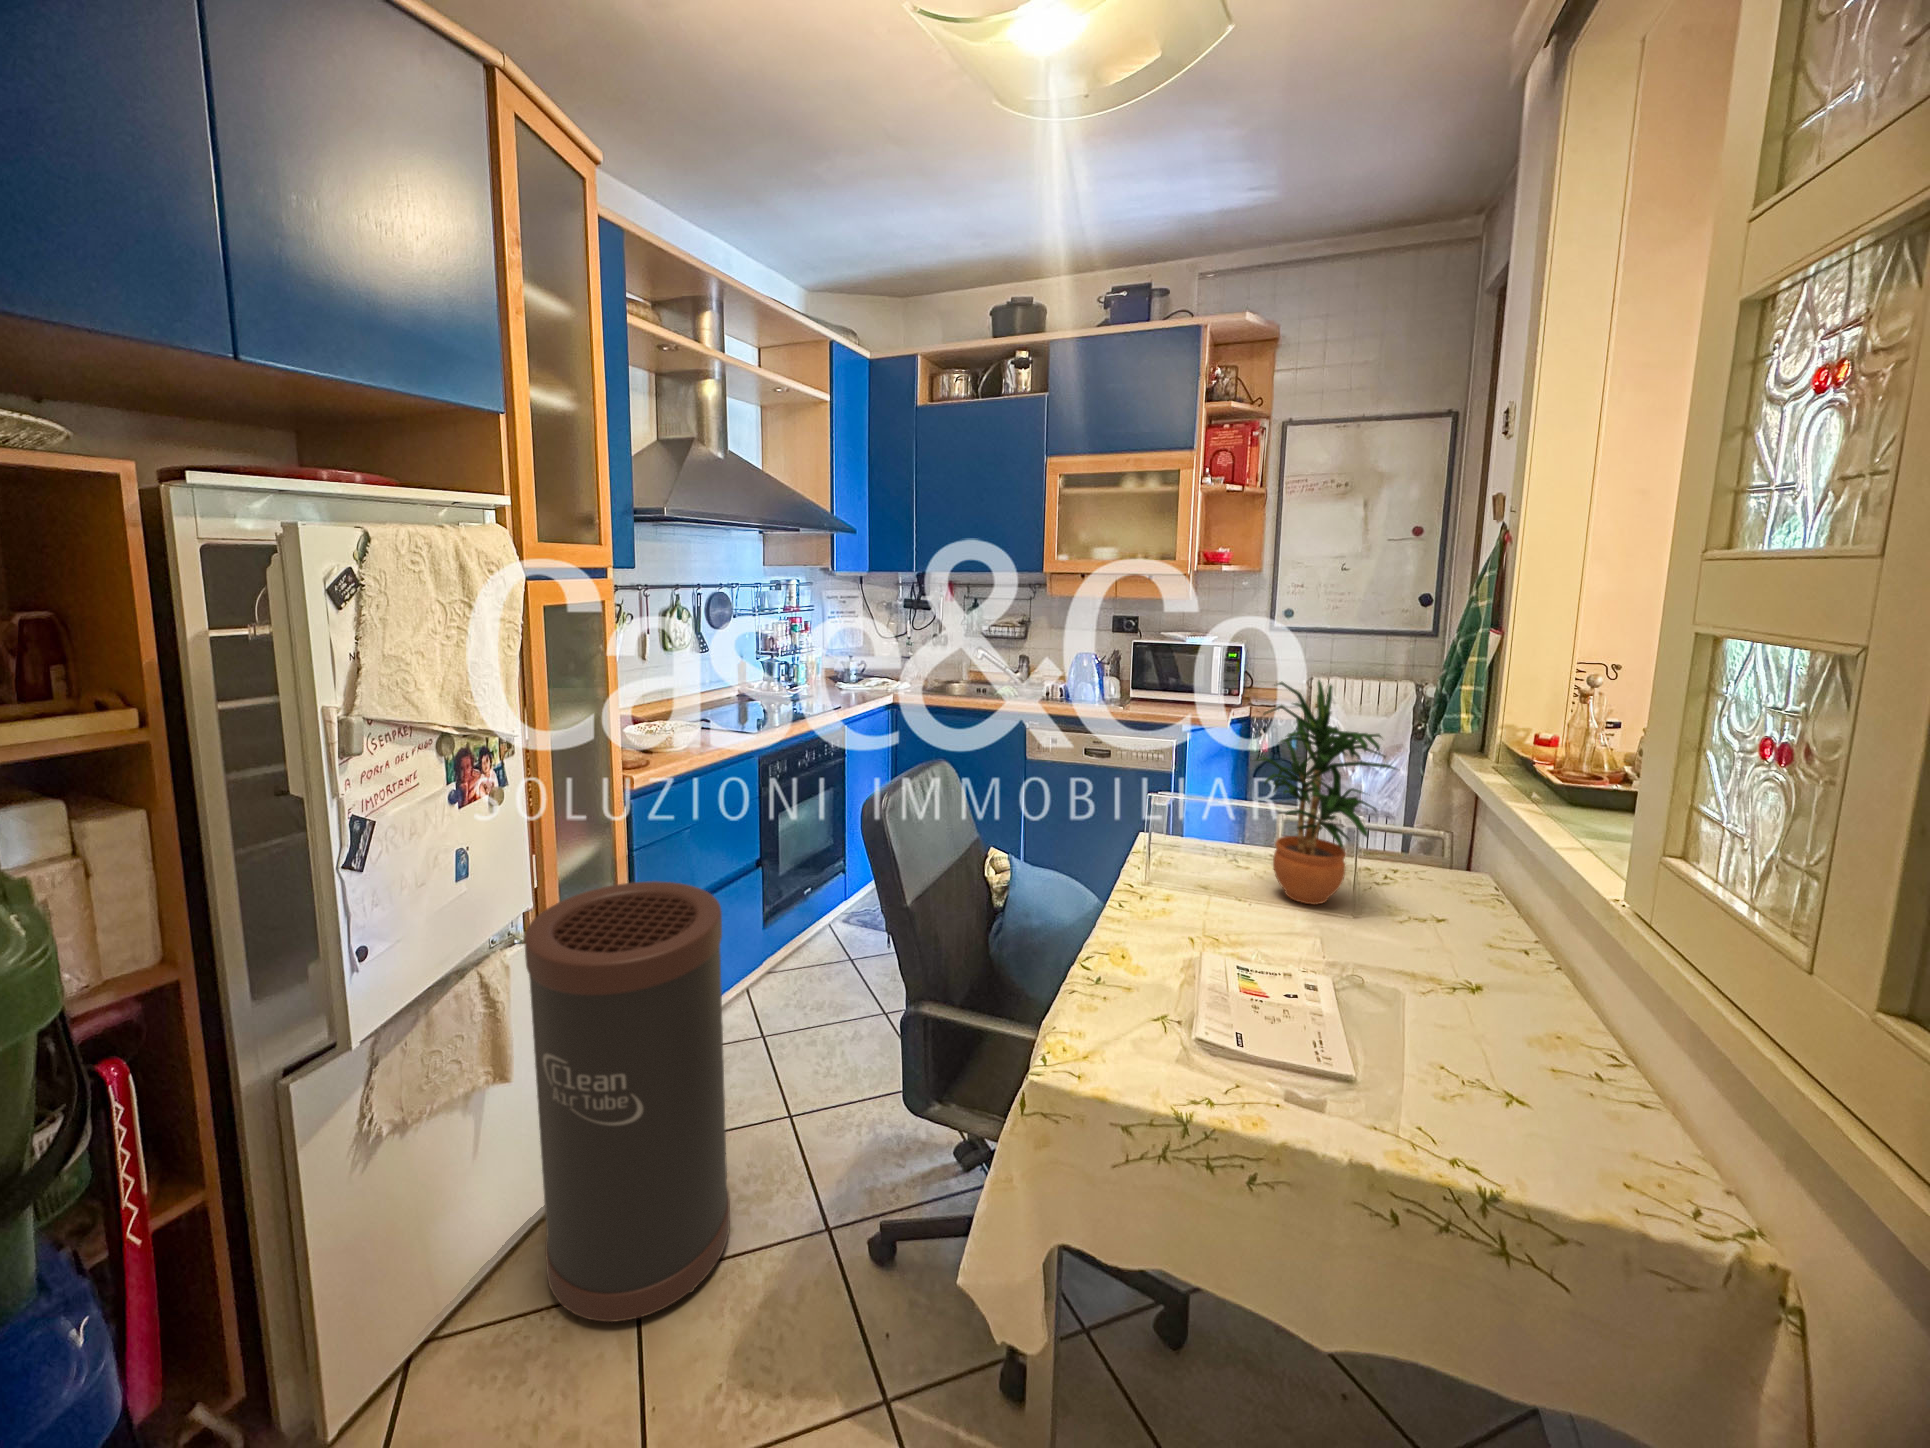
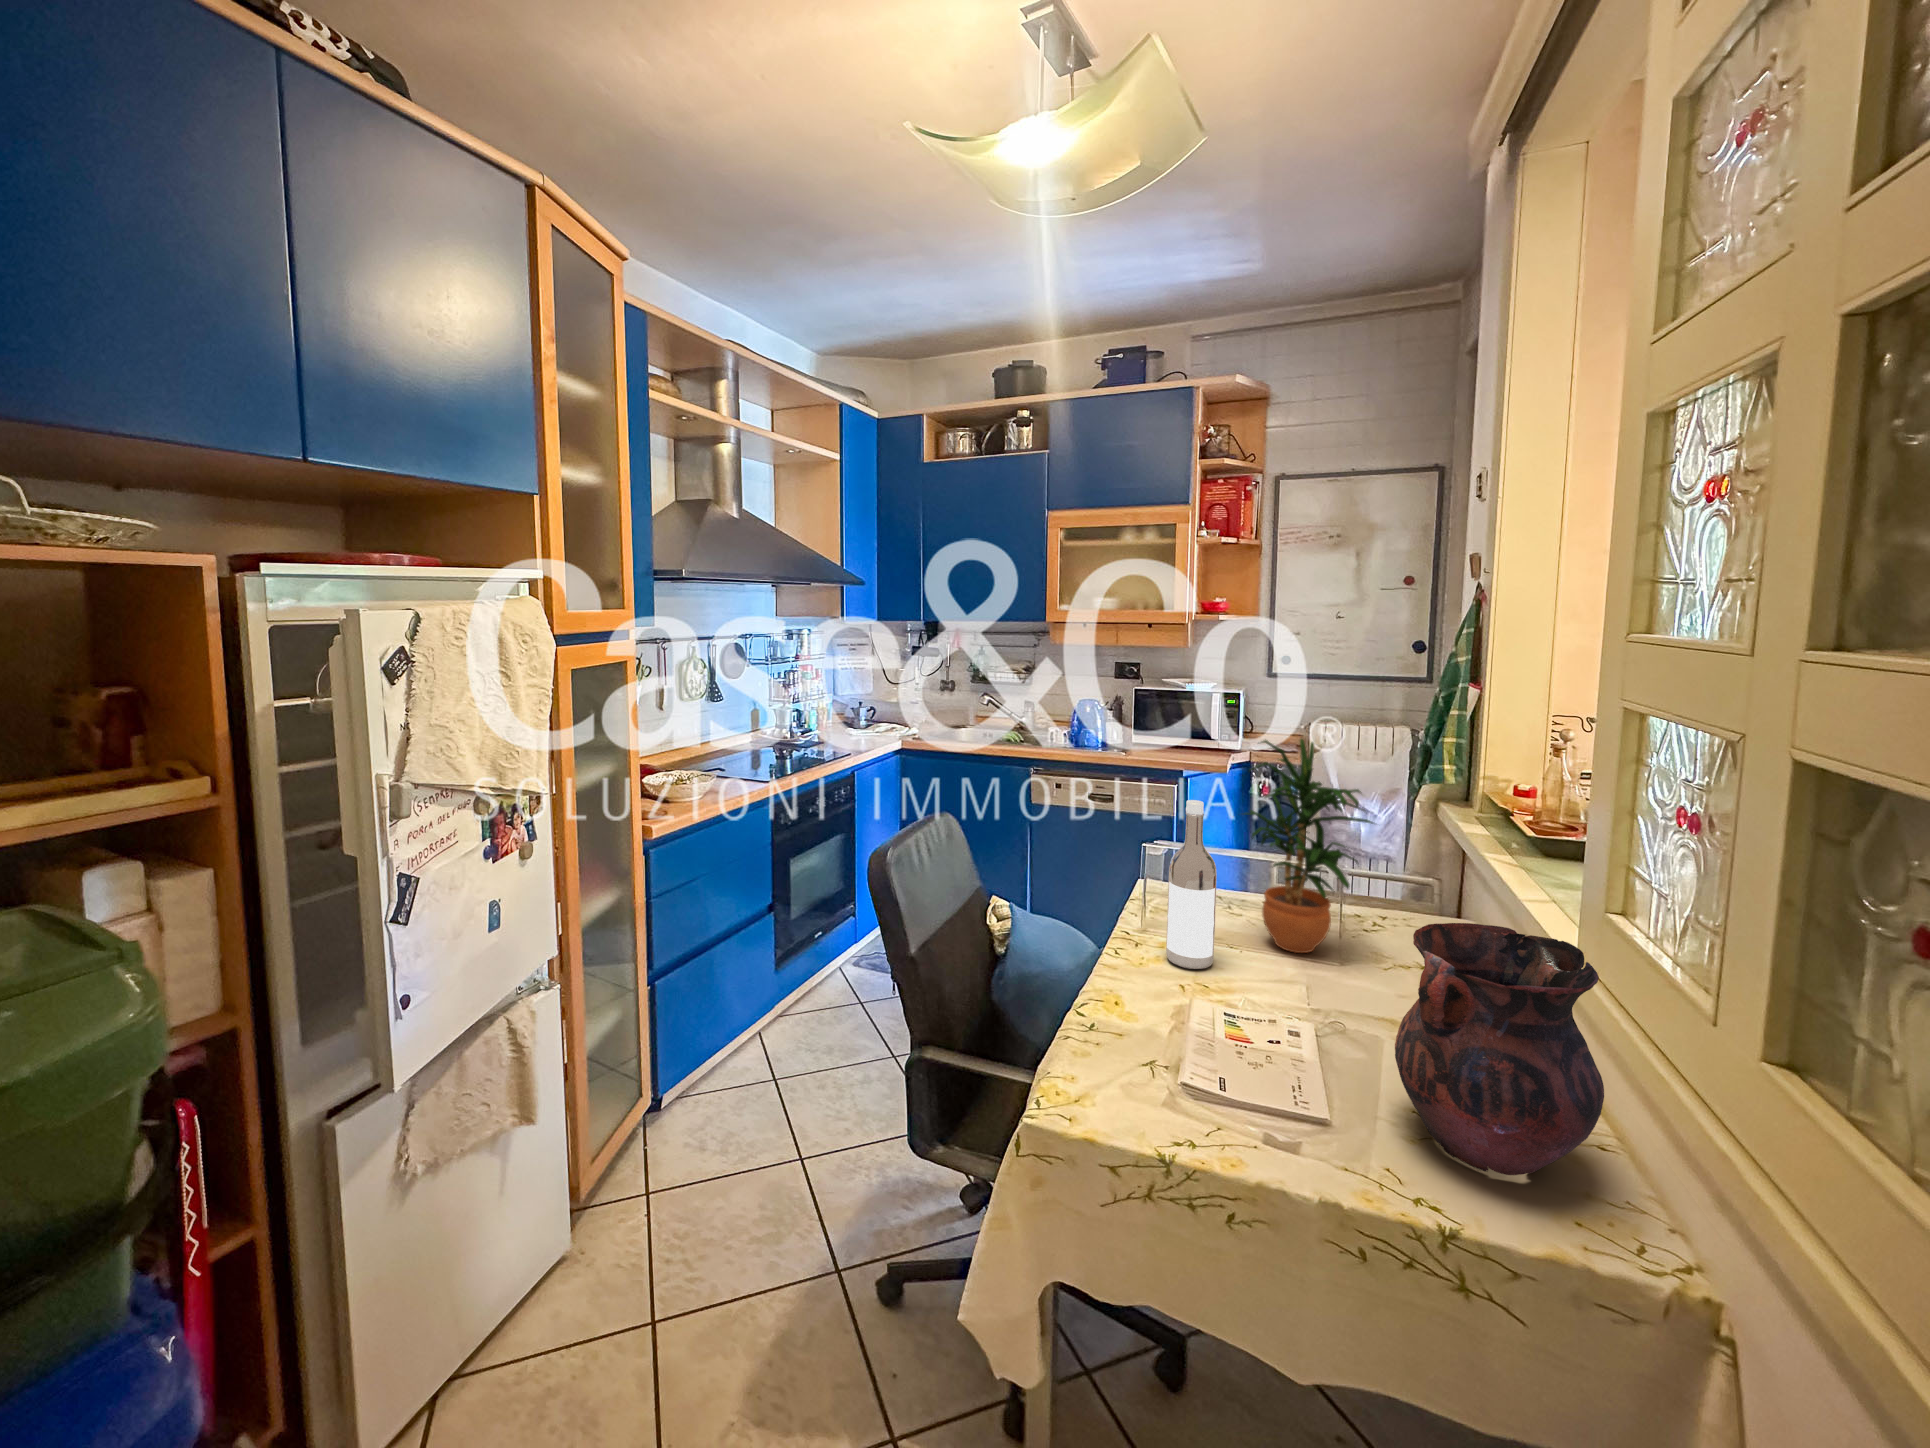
wine bottle: none [1173,744,1228,921] -> present [1166,800,1217,969]
vase: none [1429,868,1665,1136] -> present [1395,923,1604,1175]
trash can: present [524,881,730,1322] -> none [551,930,742,1364]

